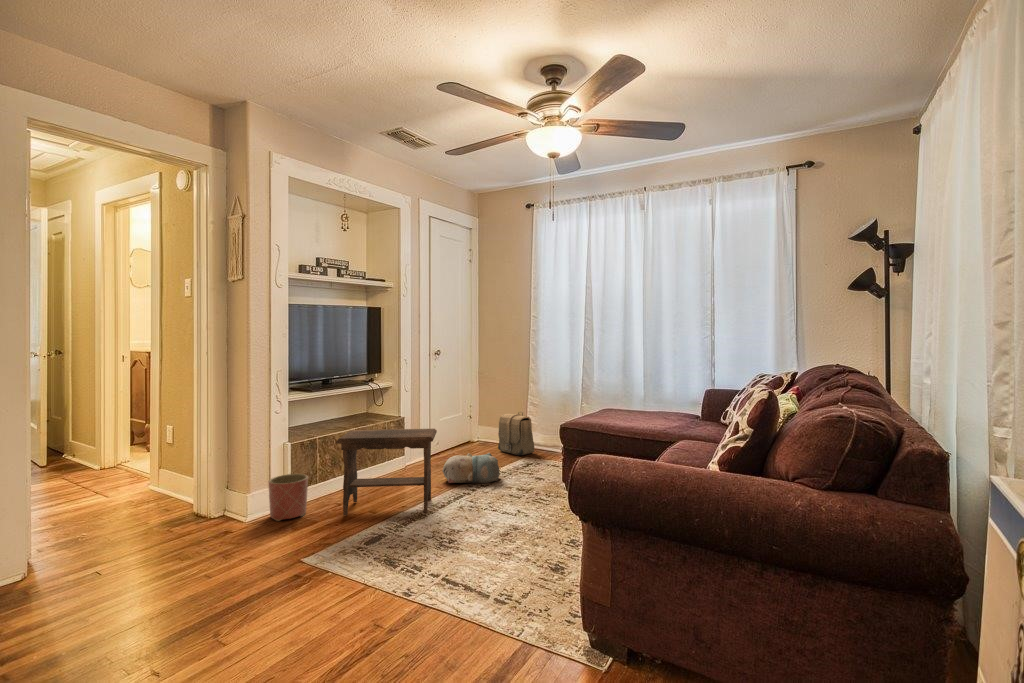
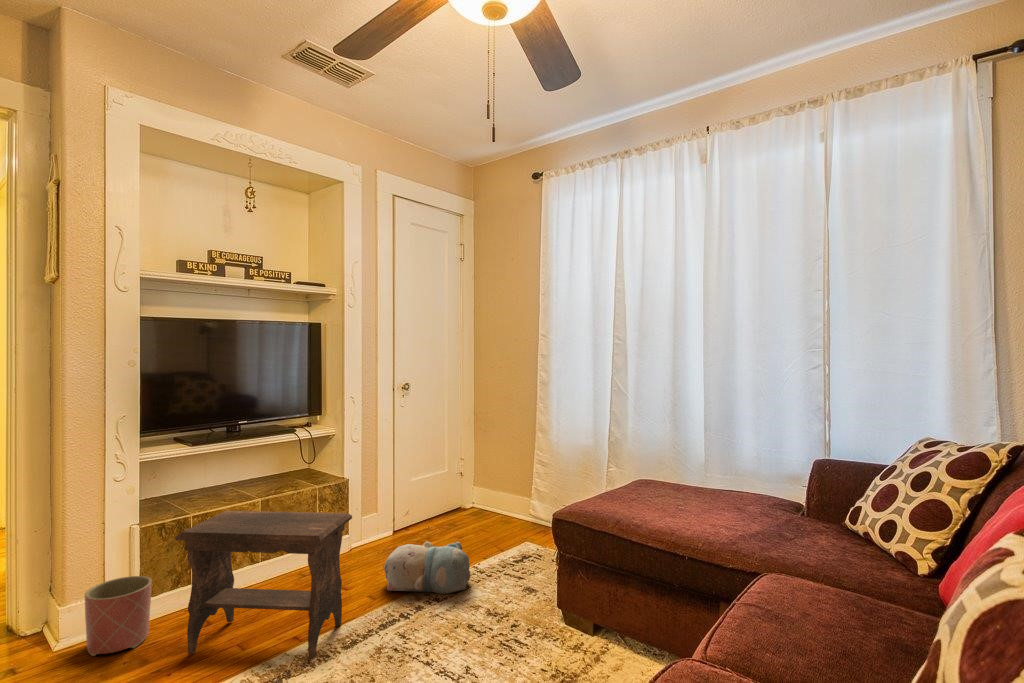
backpack: present [498,411,534,456] -> none [499,468,549,536]

